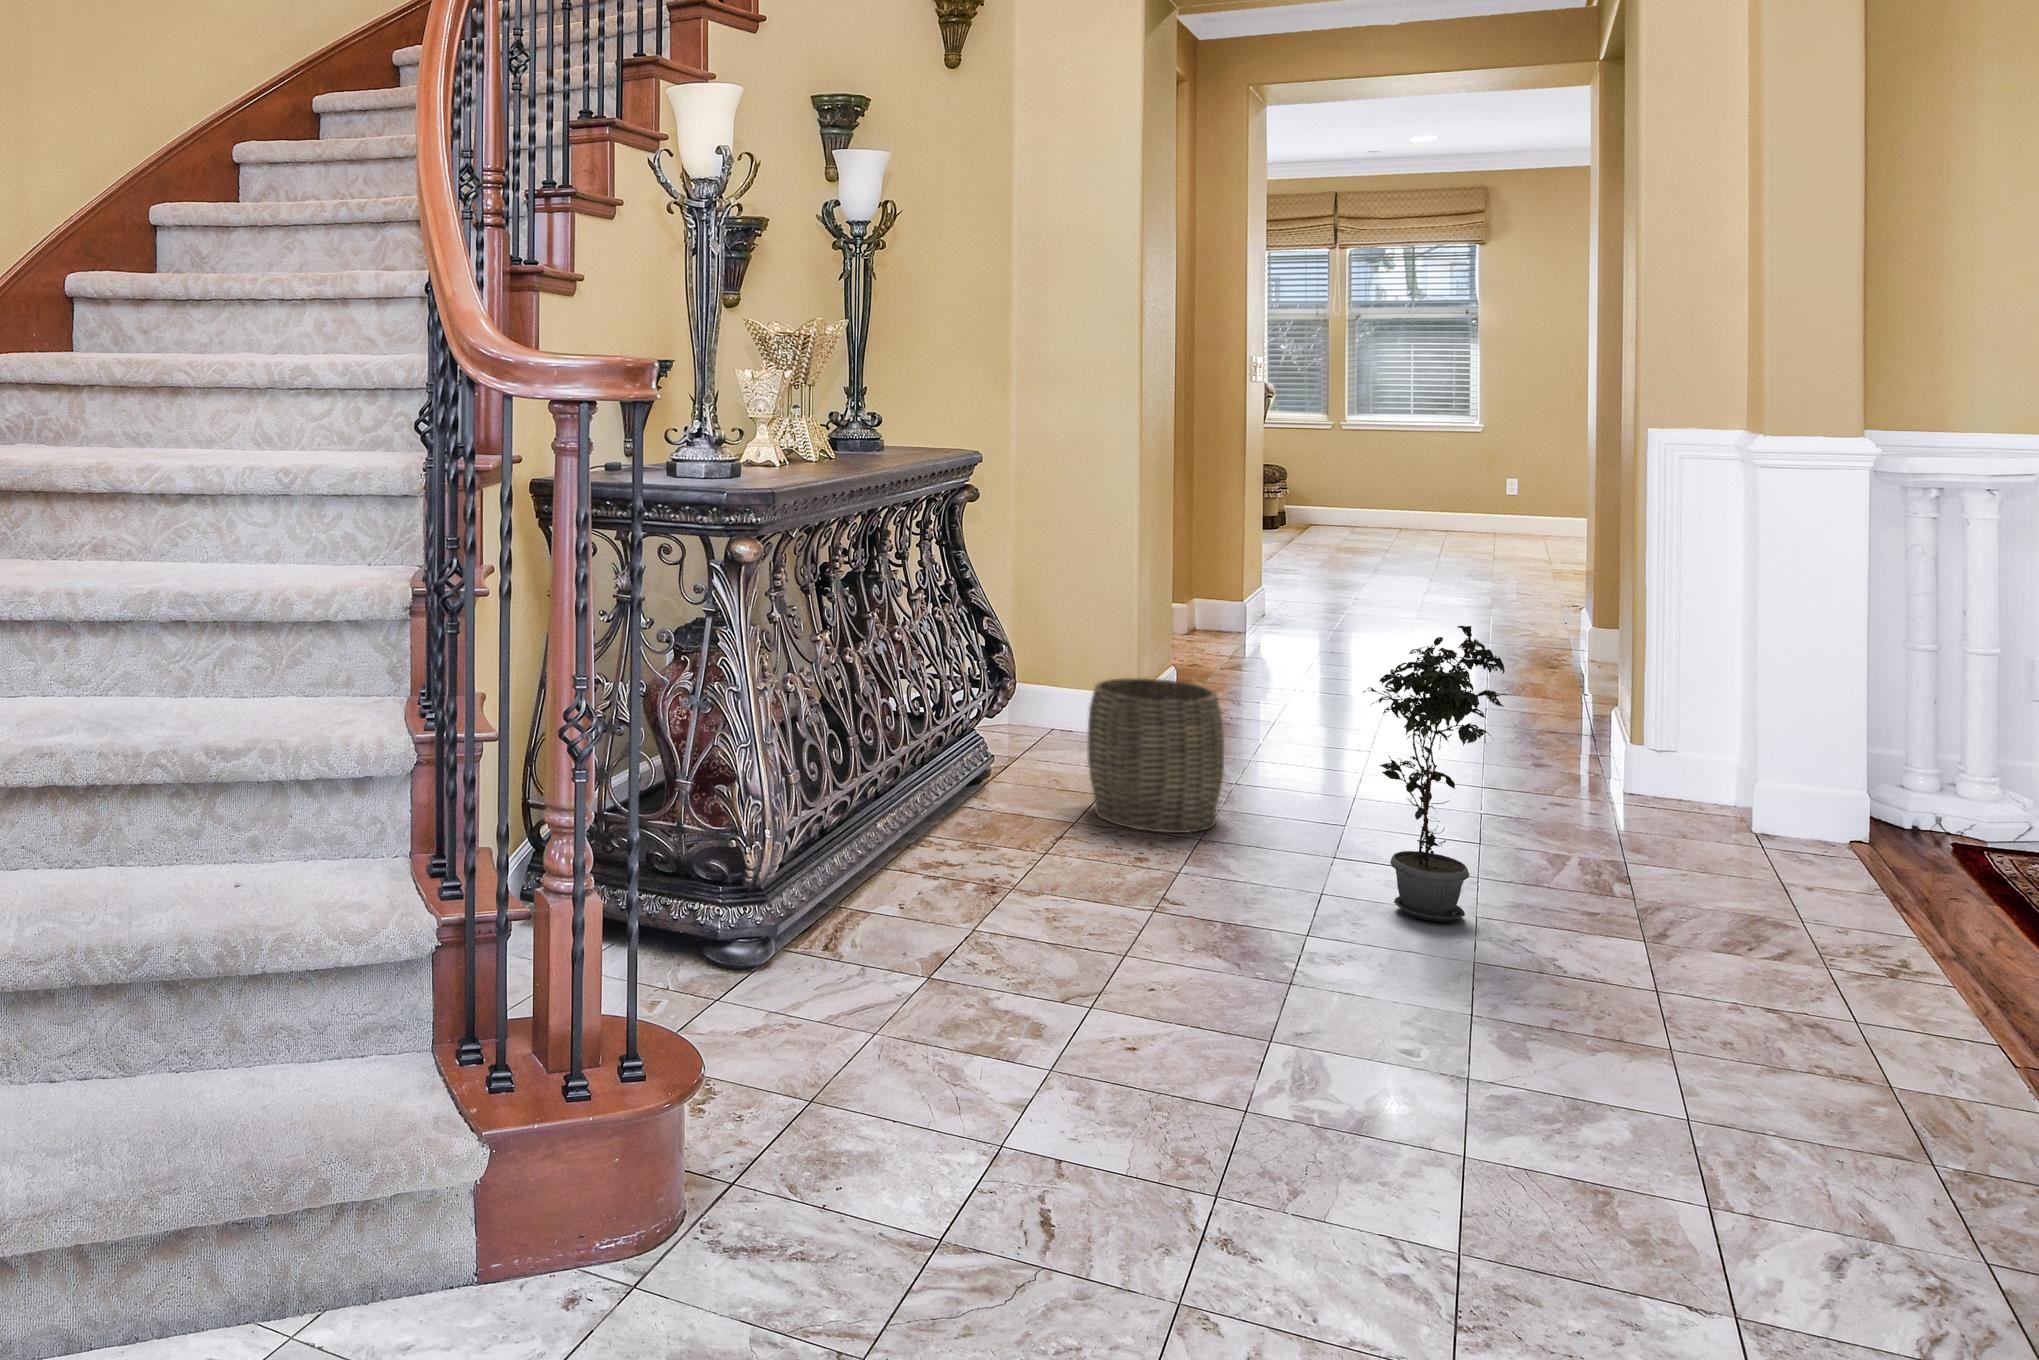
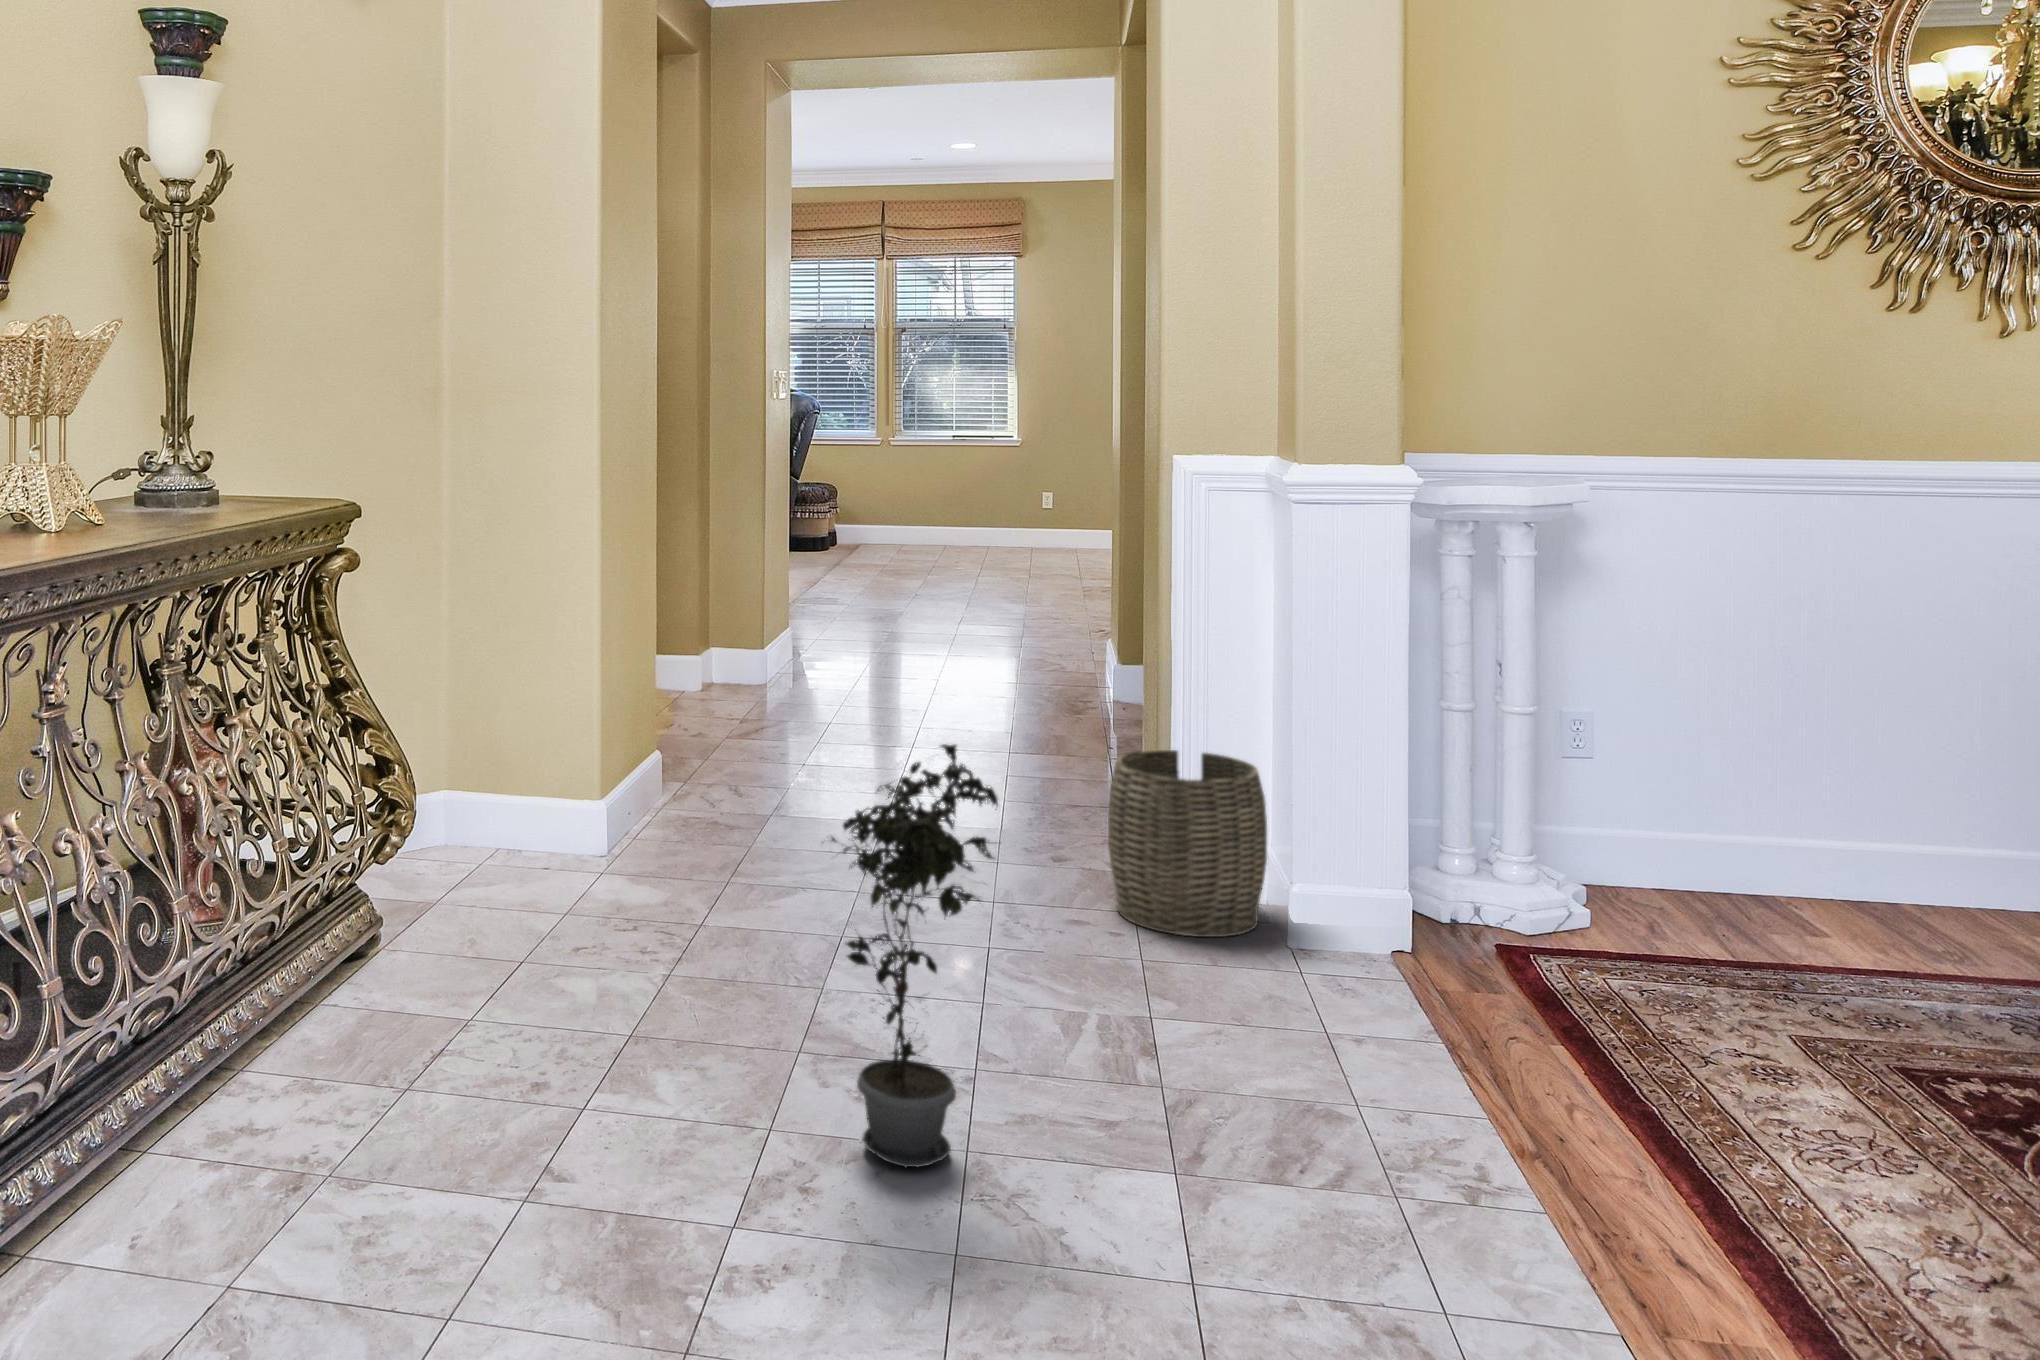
woven basket: present [1088,678,1224,833] -> present [1108,750,1267,937]

